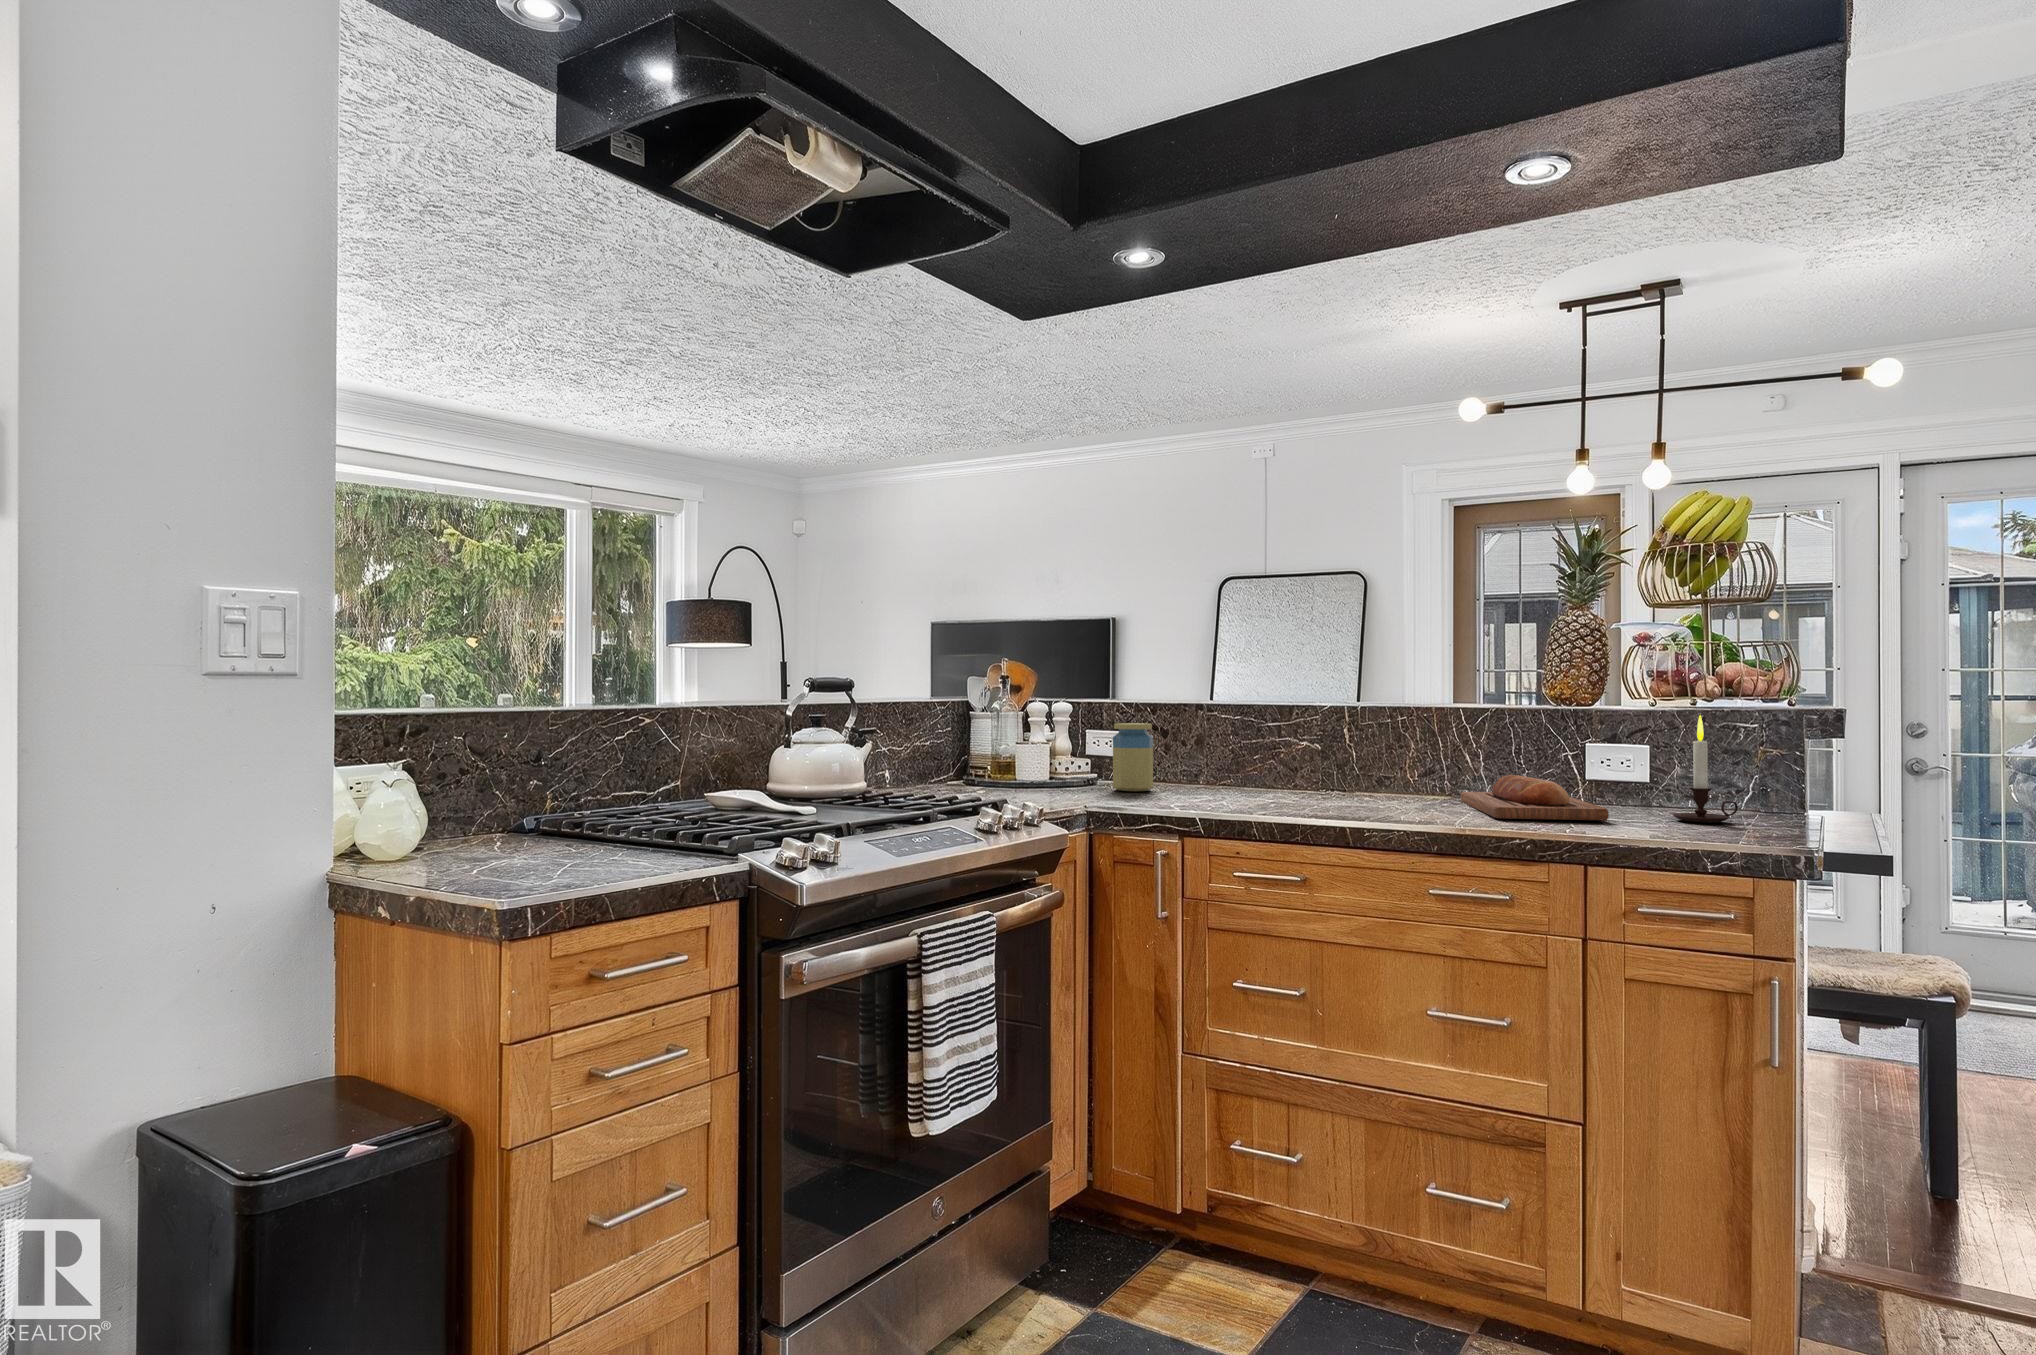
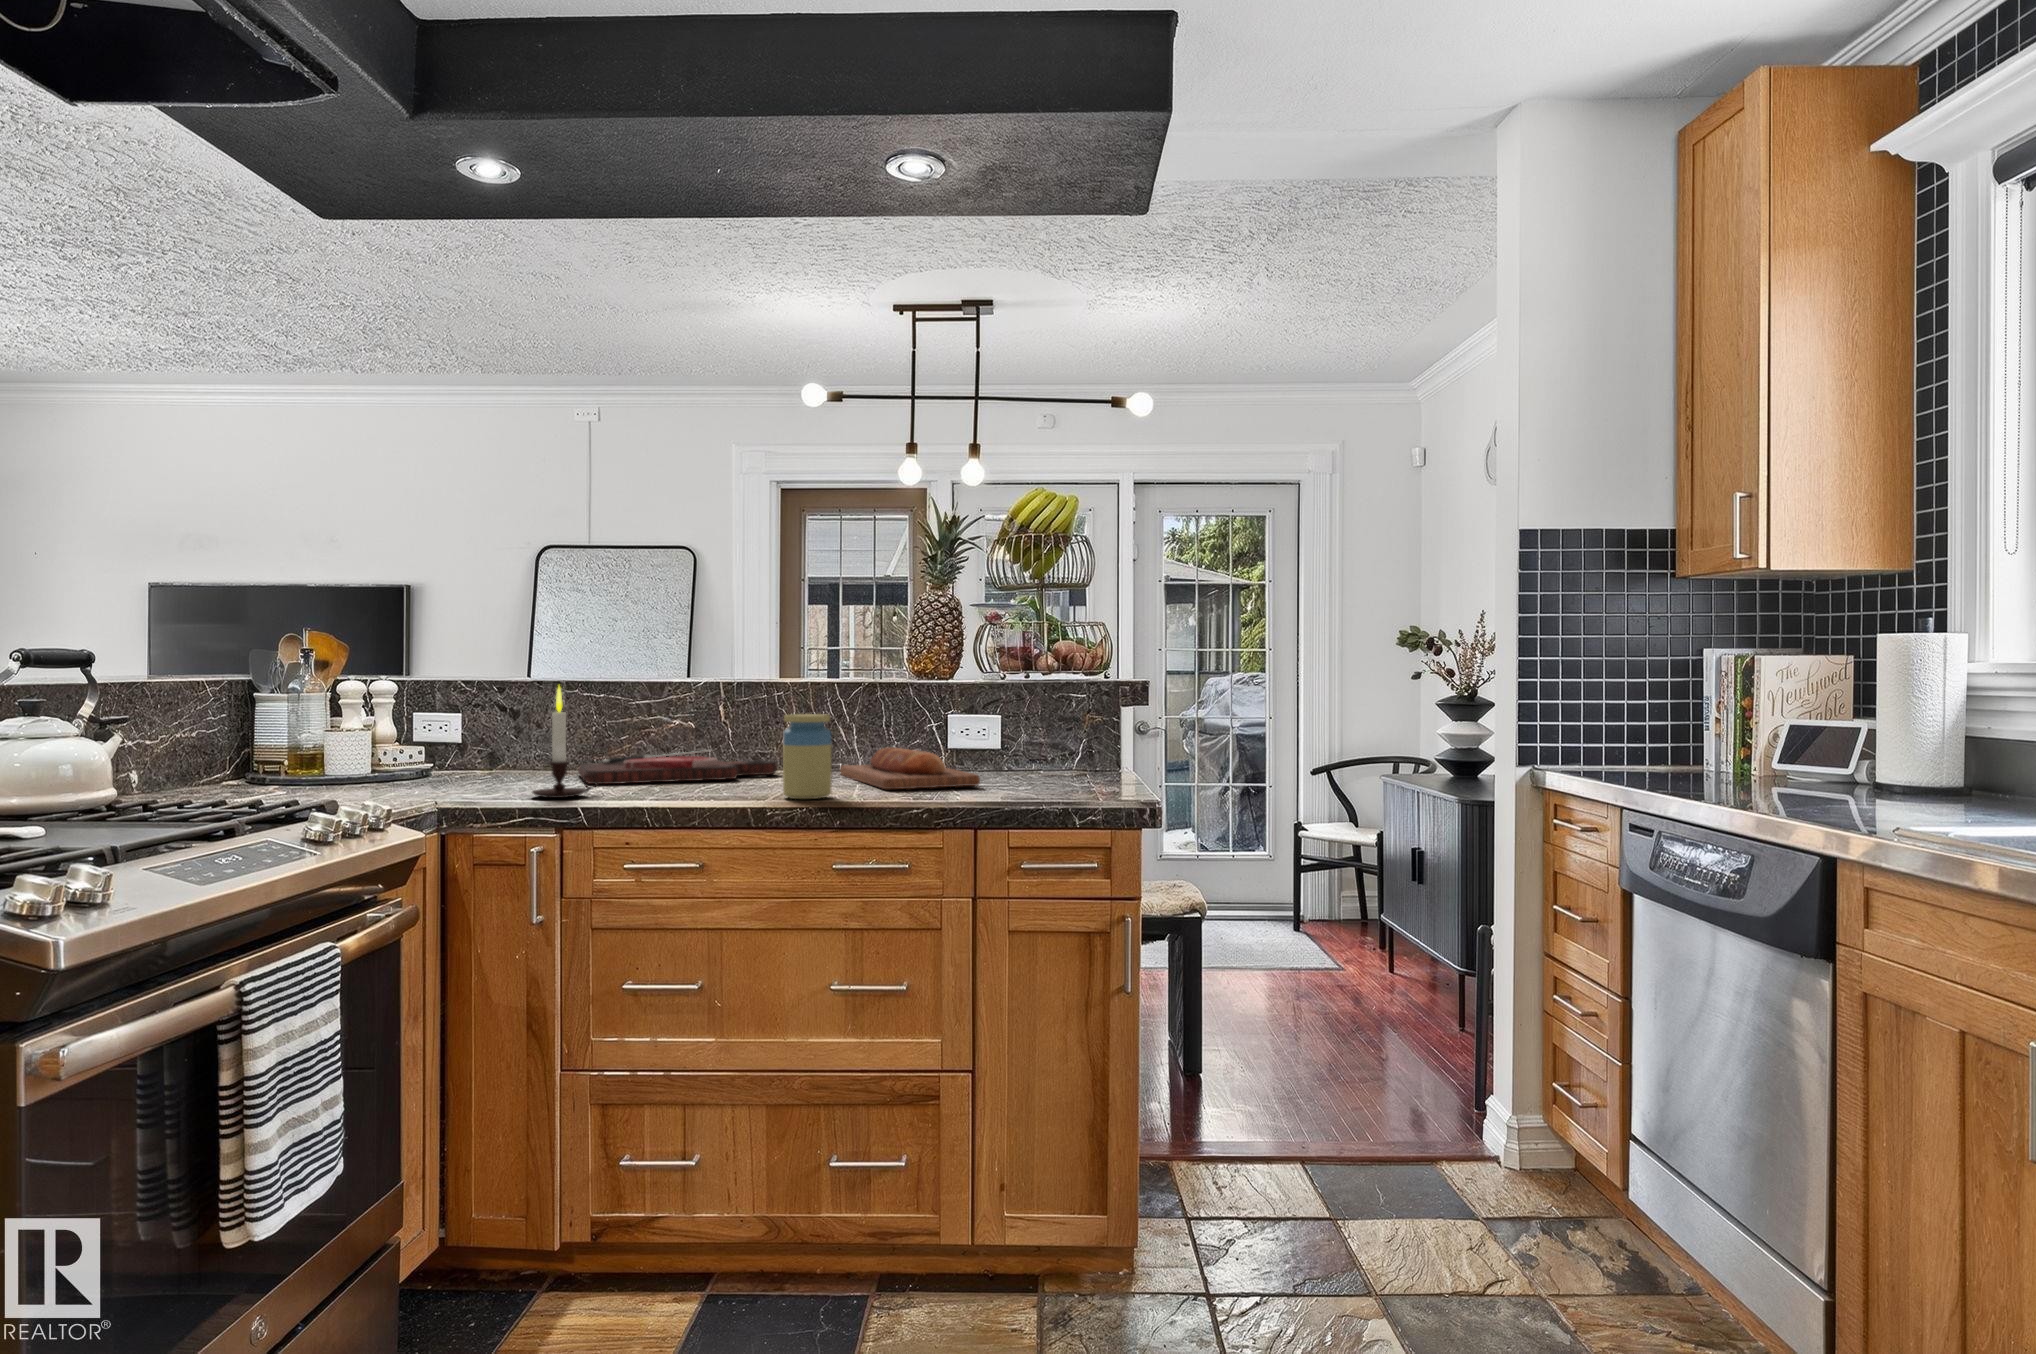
candle: present [1673,715,1738,823] -> present [532,686,600,798]
jar: present [1113,723,1153,791] -> present [783,714,831,799]
cutting board: none [1210,771,1395,799] -> present [578,750,777,784]

